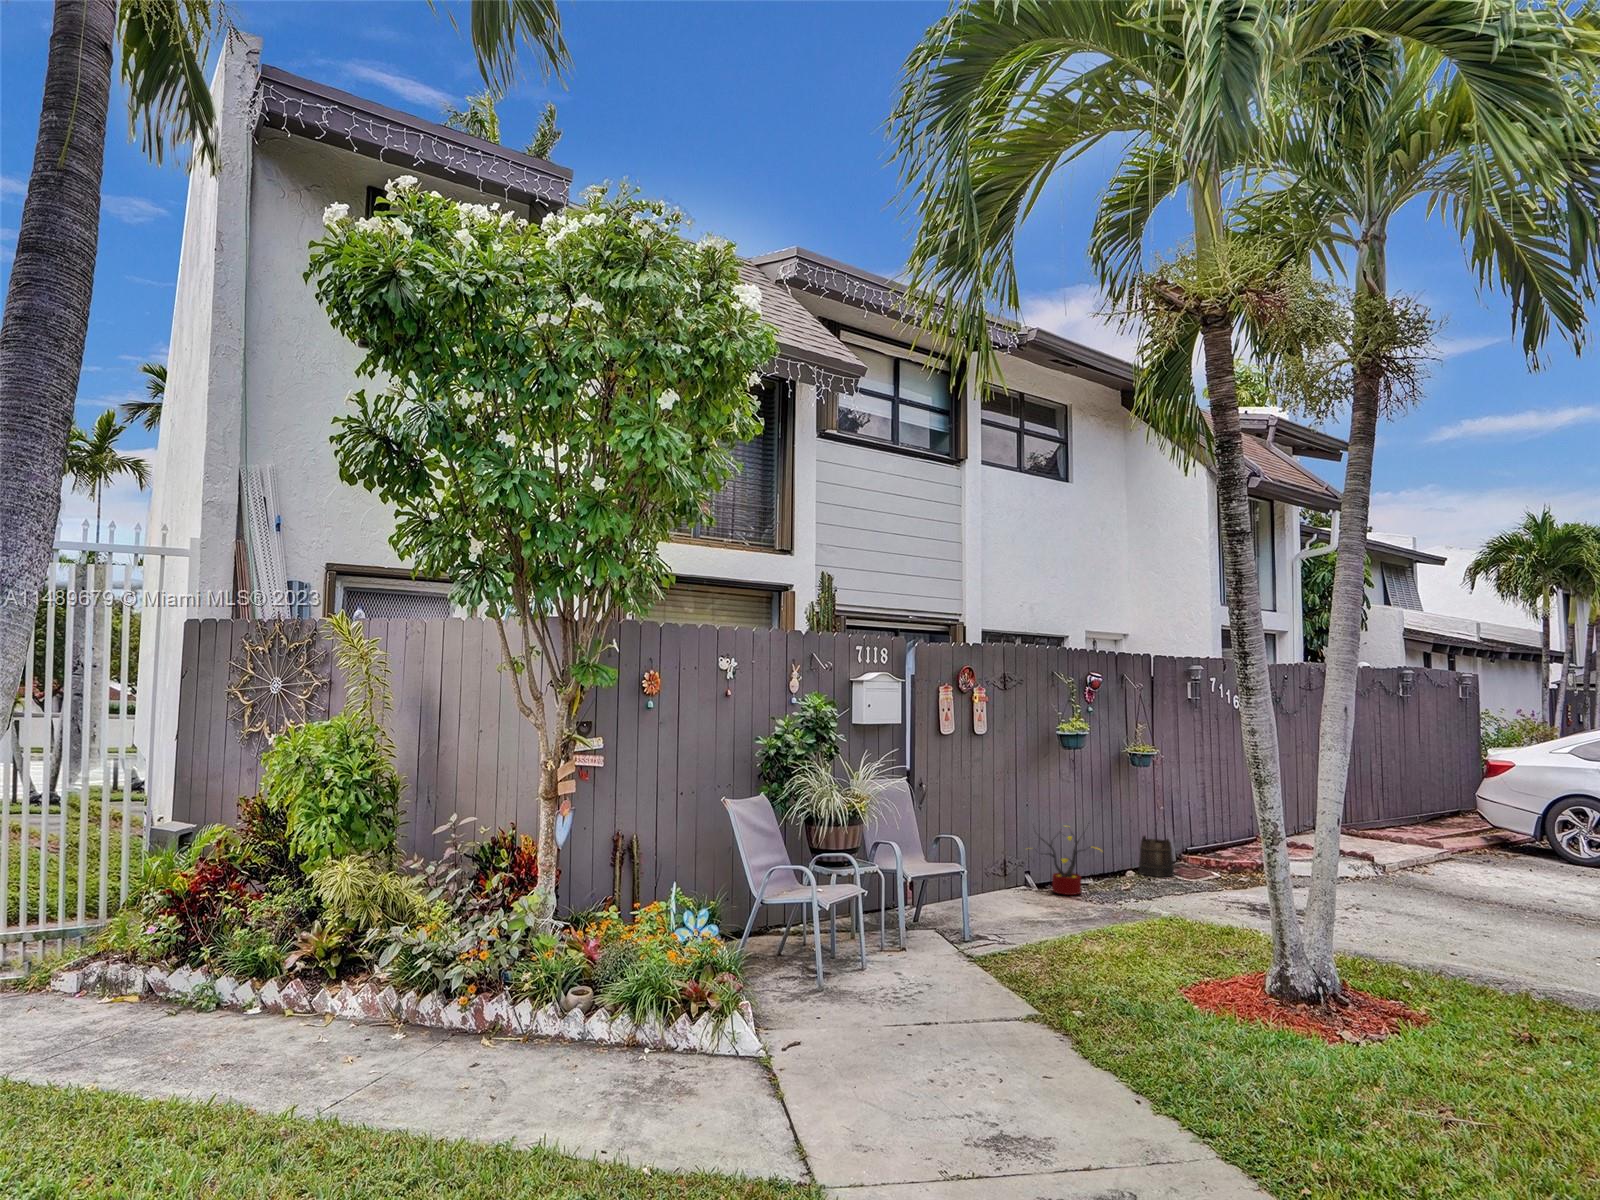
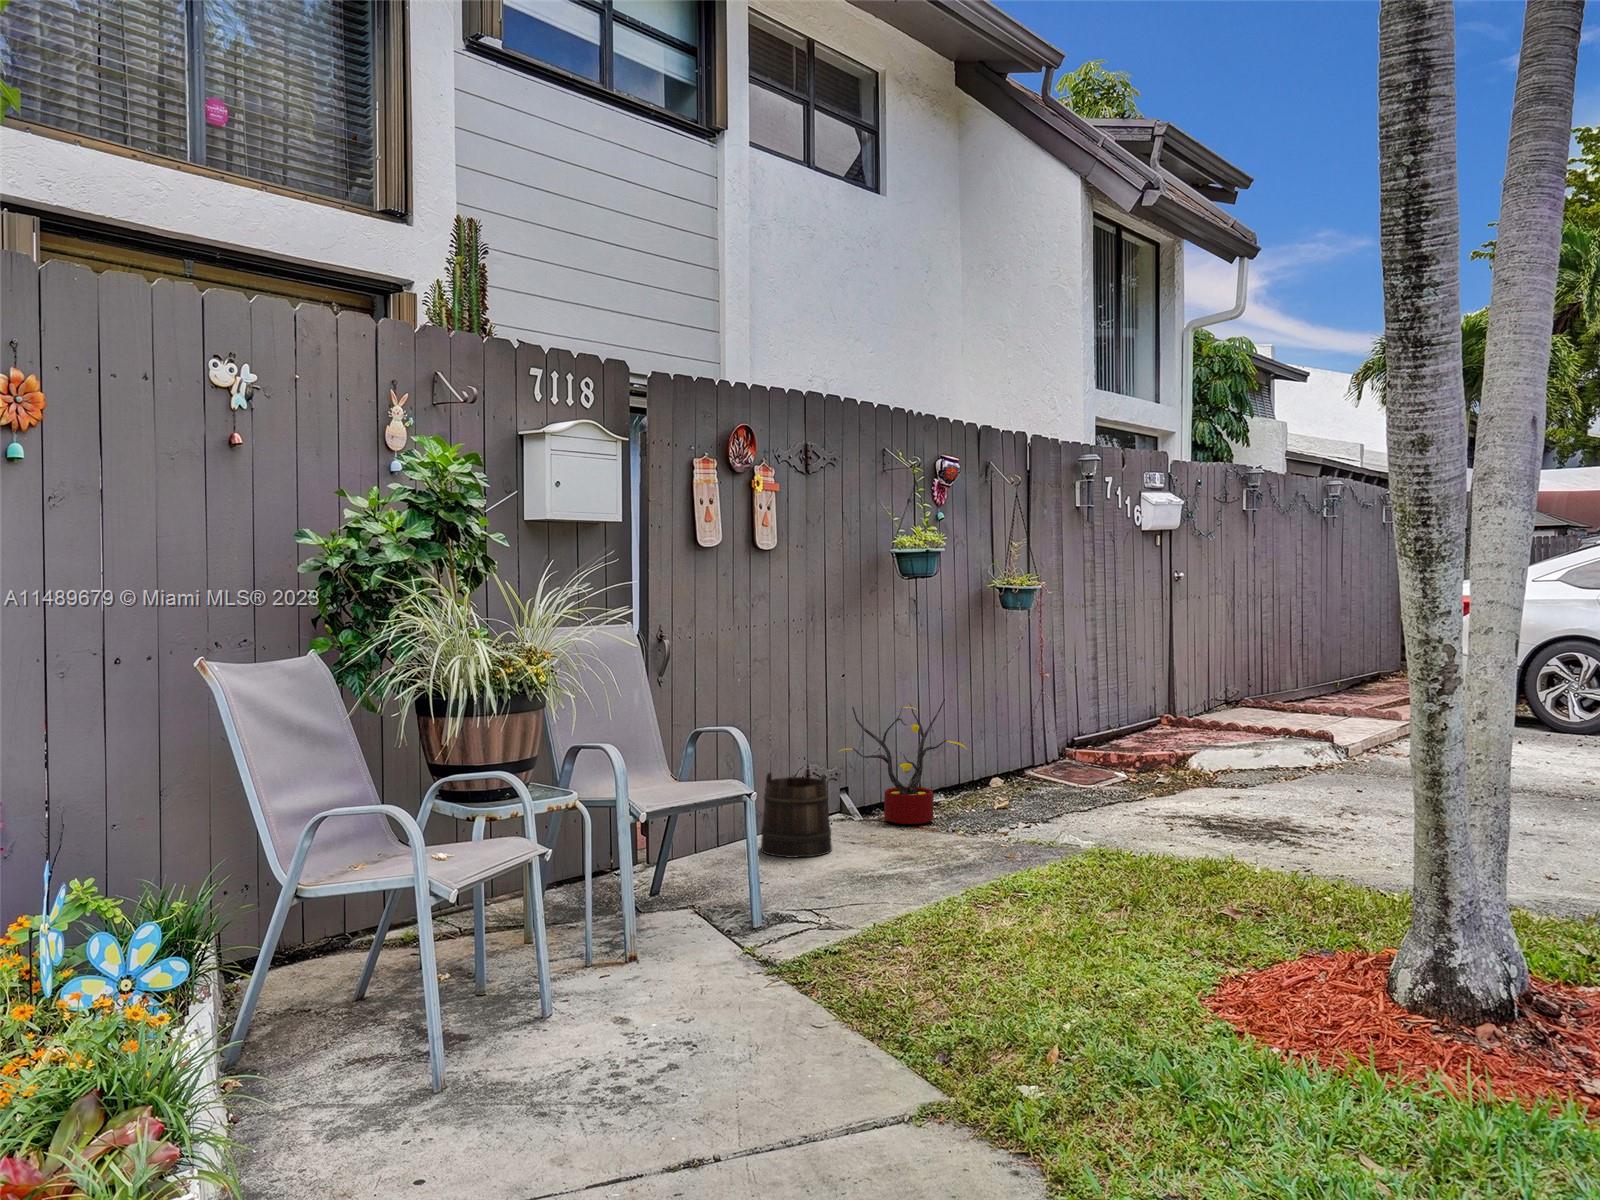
bucket: present [1138,836,1174,877] -> present [761,773,832,858]

